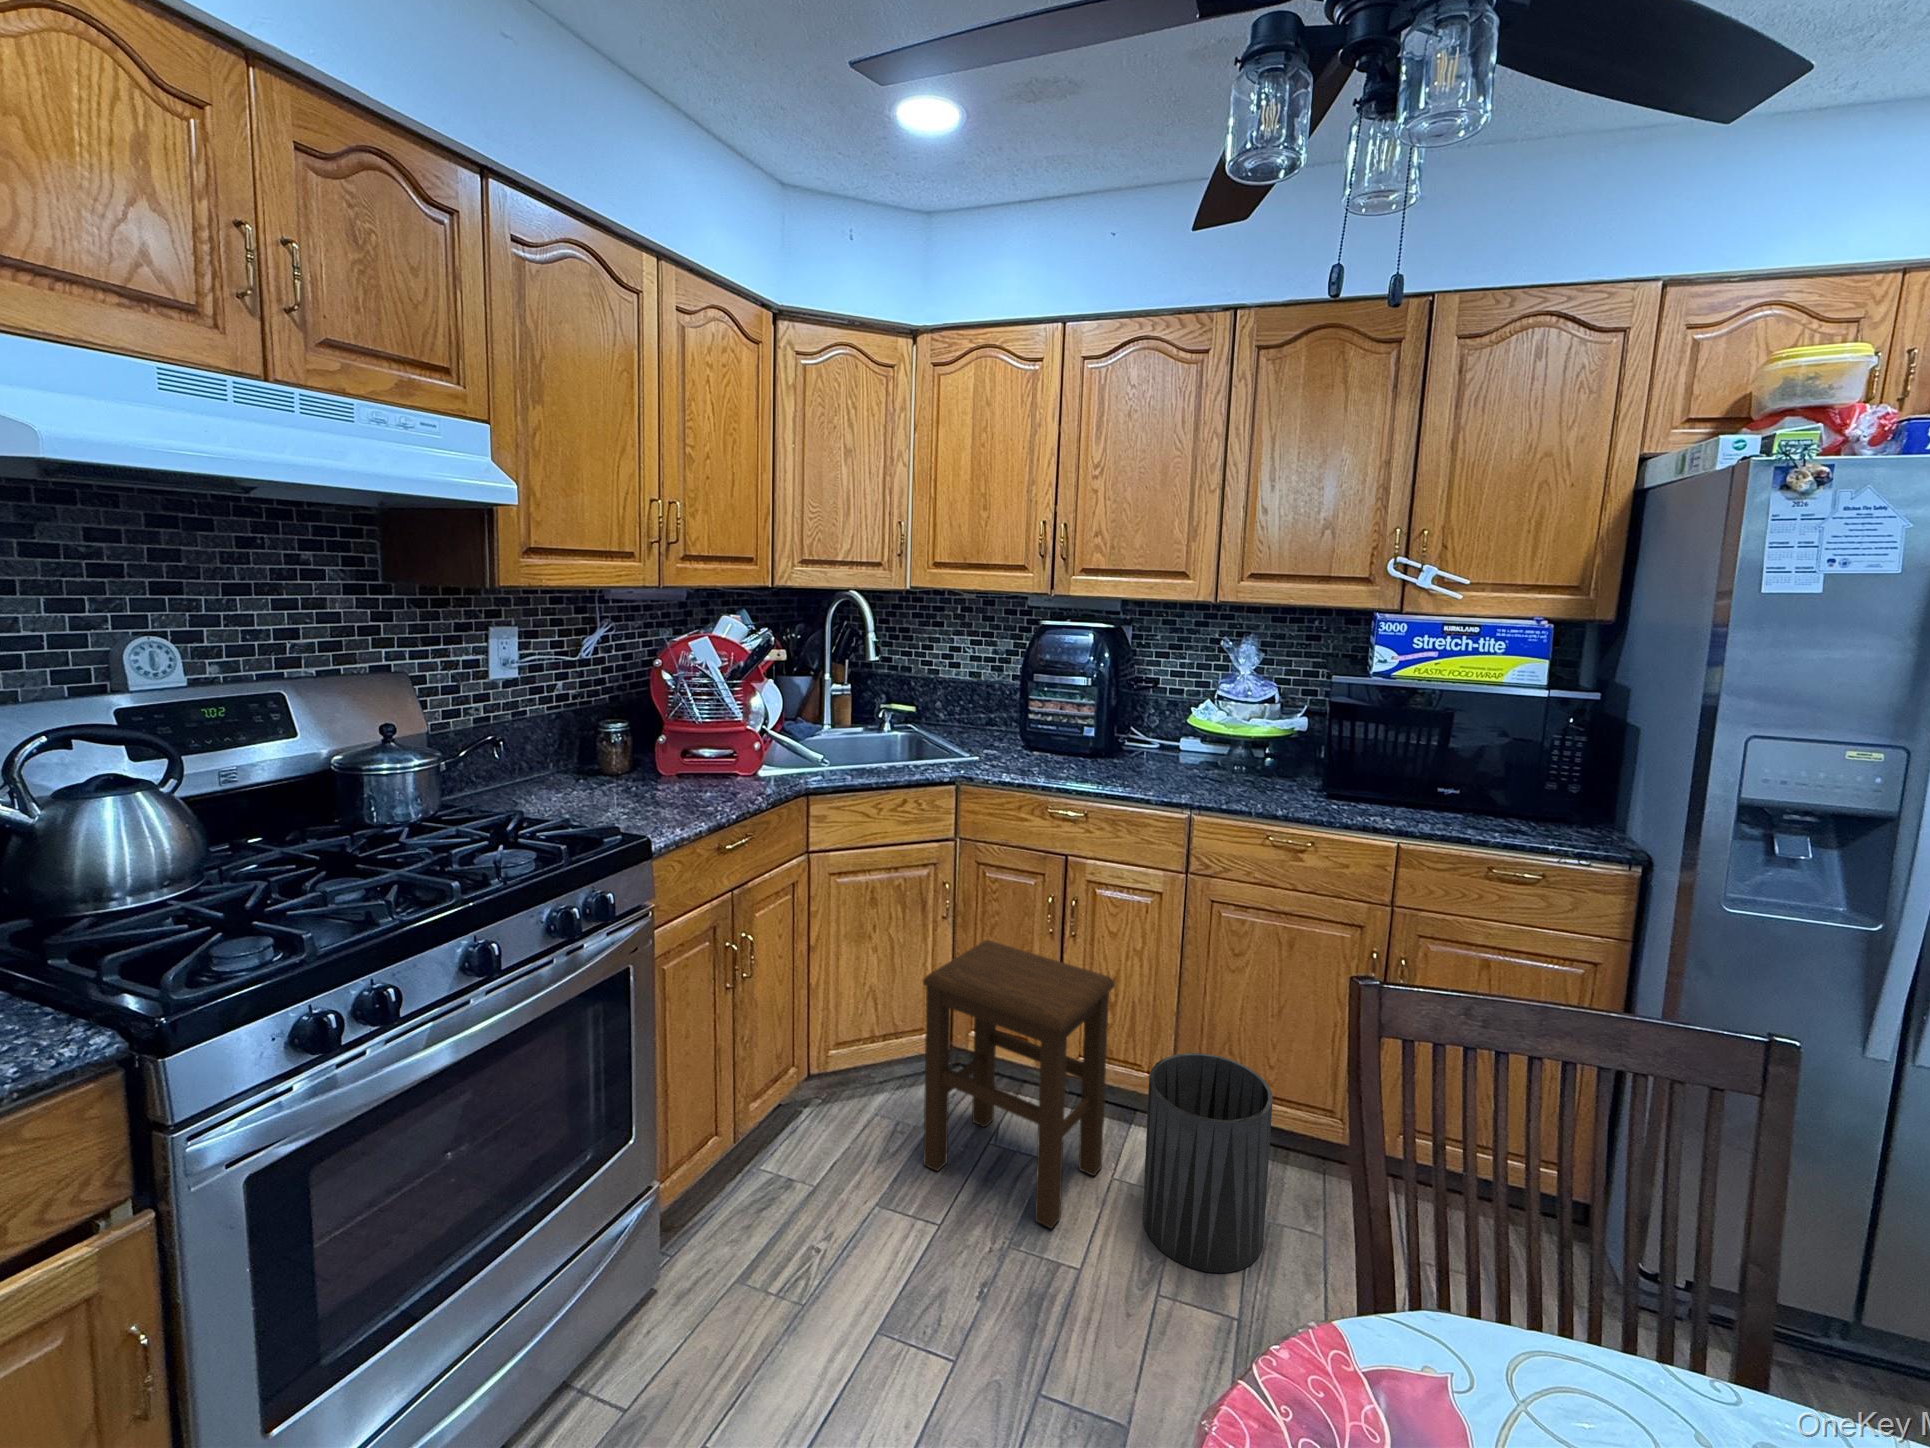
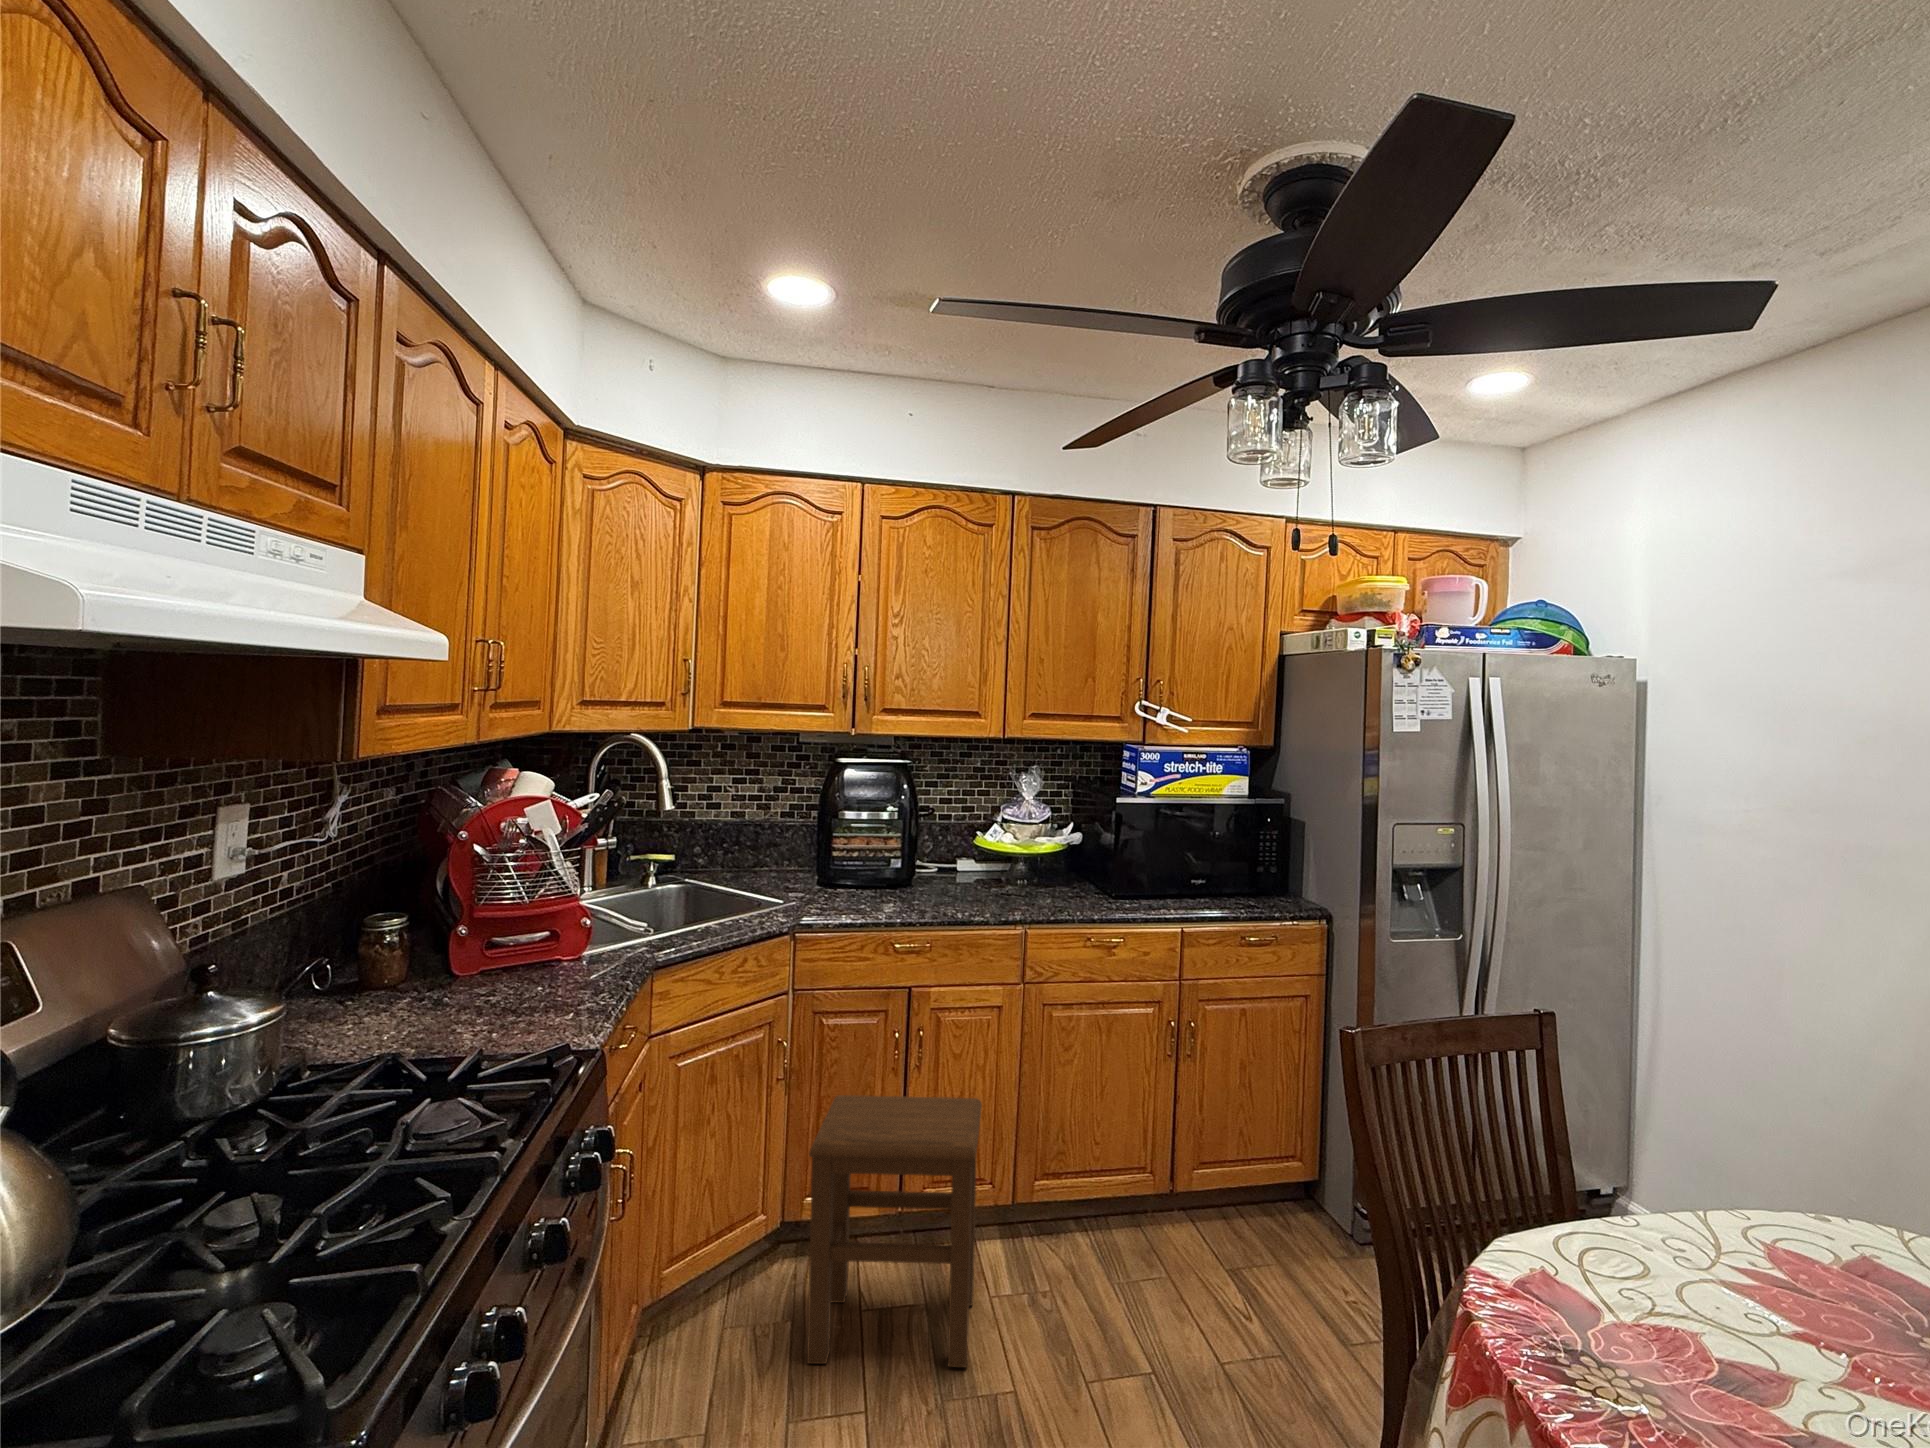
trash can: present [1143,1053,1273,1273] -> none [1028,1147,1137,1347]

